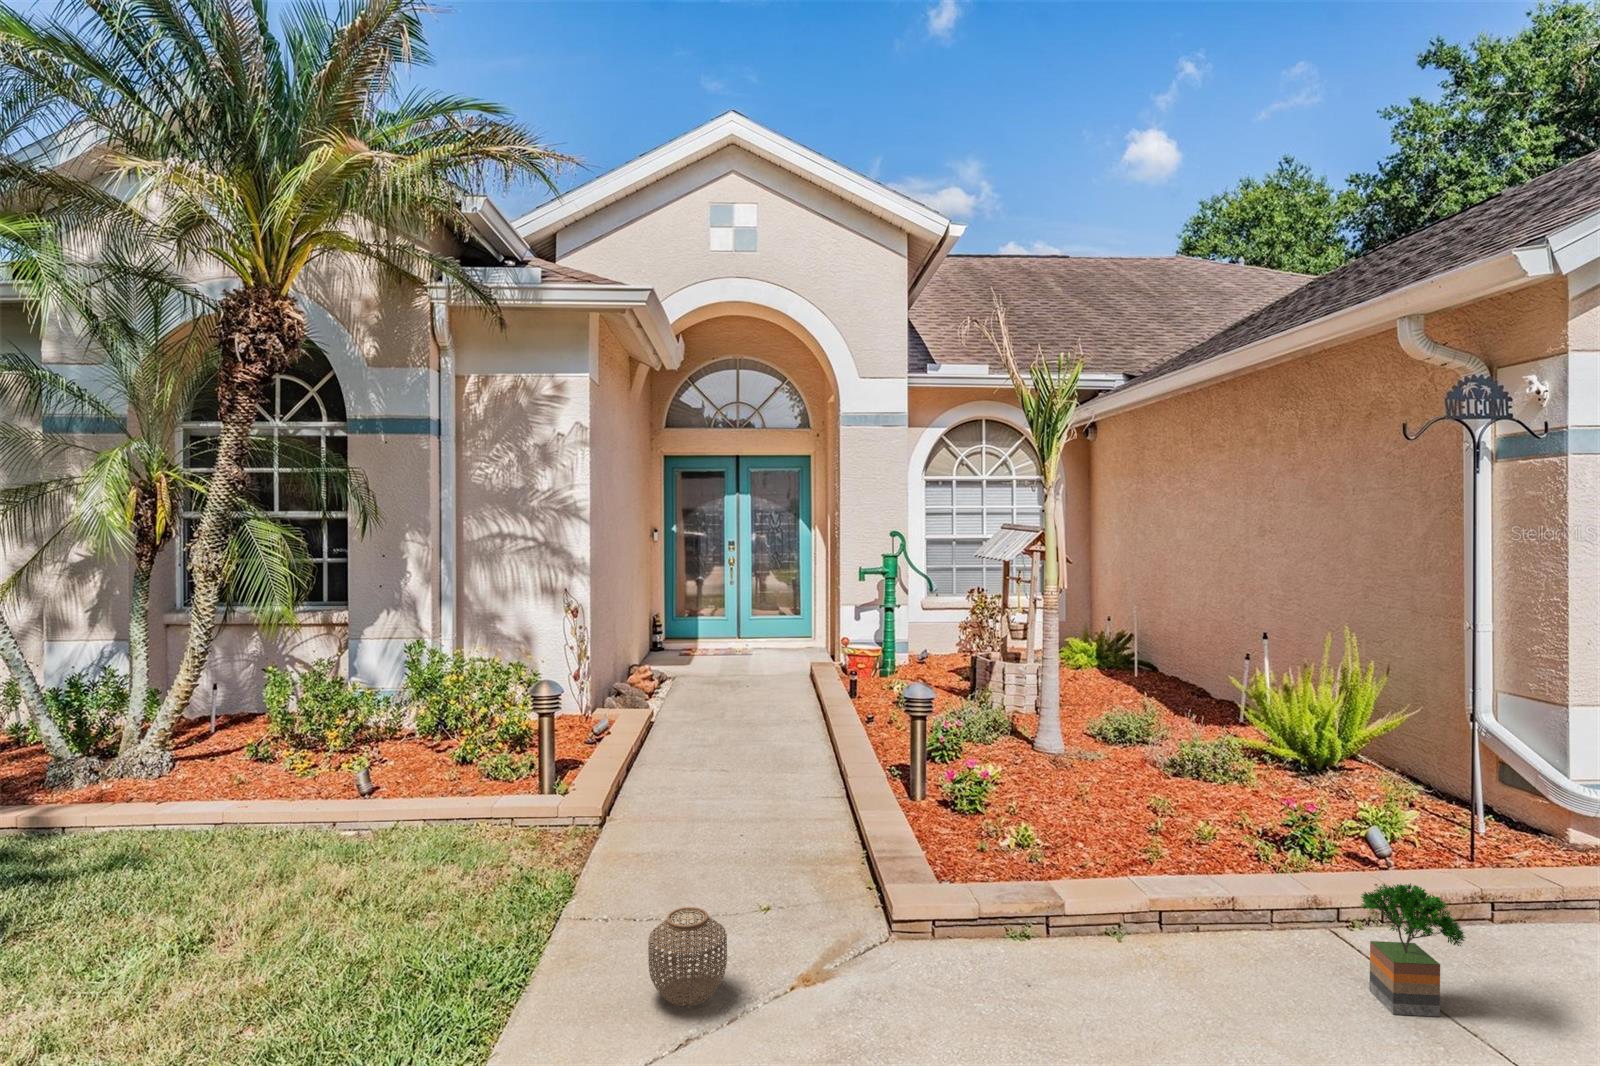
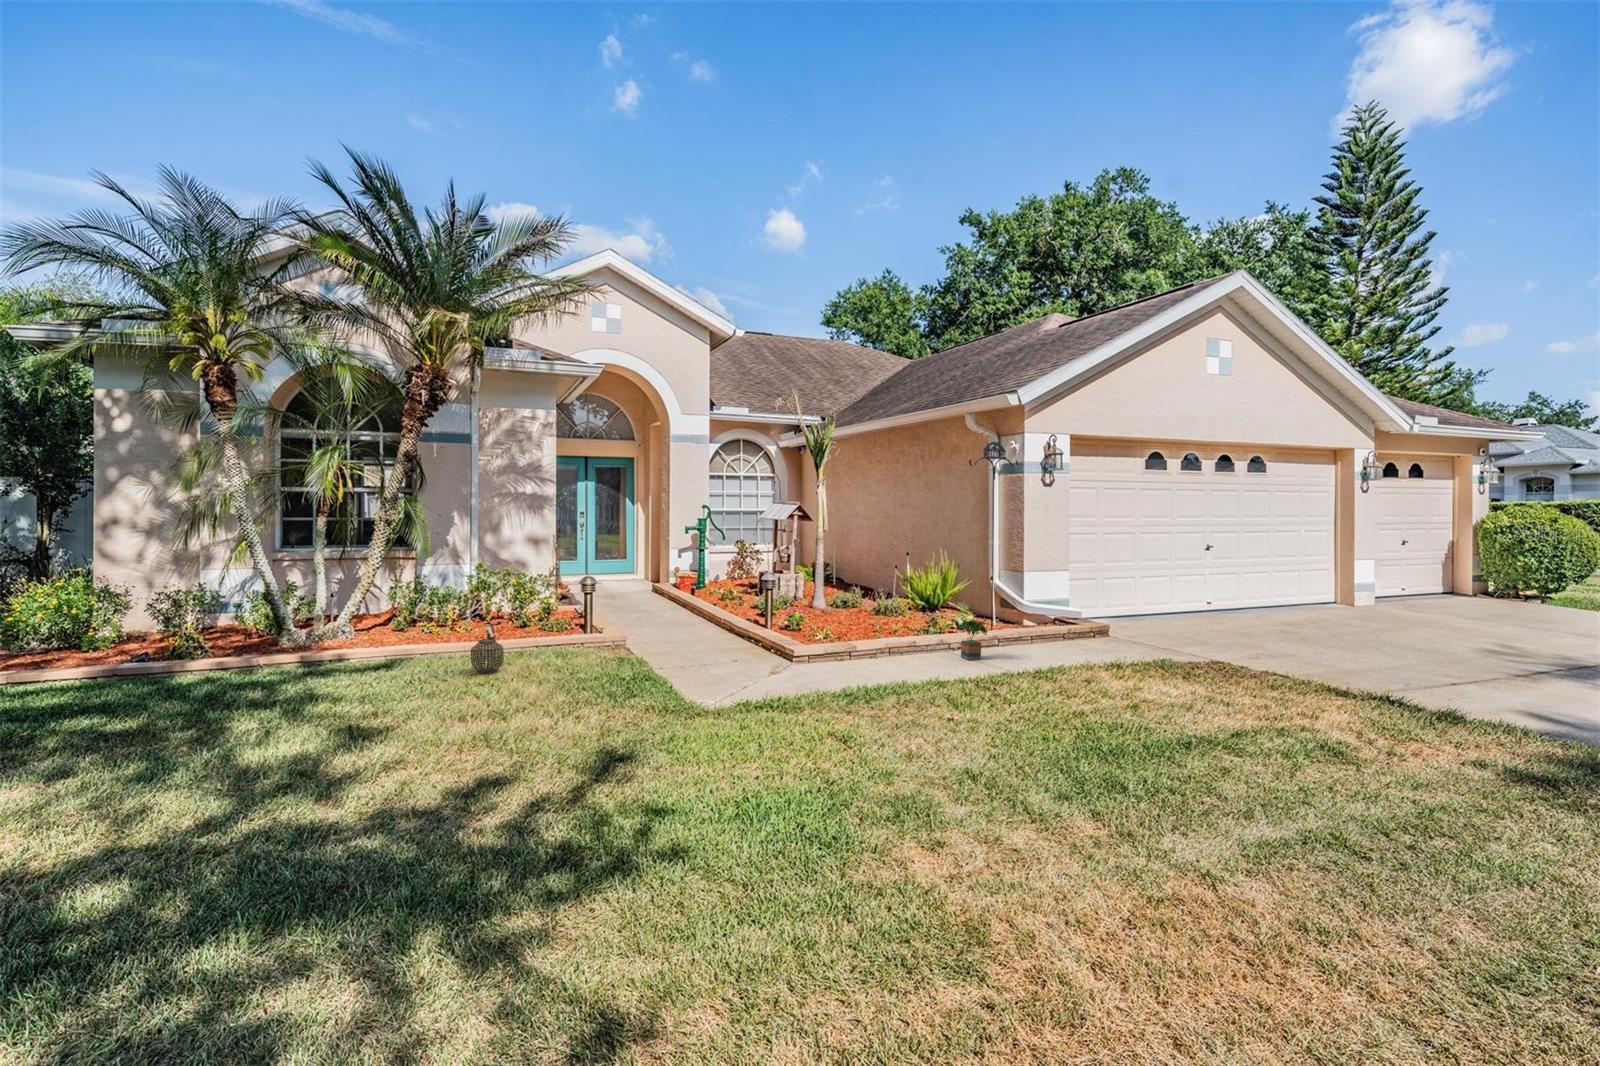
woven basket: present [648,907,727,1006] -> present [471,639,504,674]

